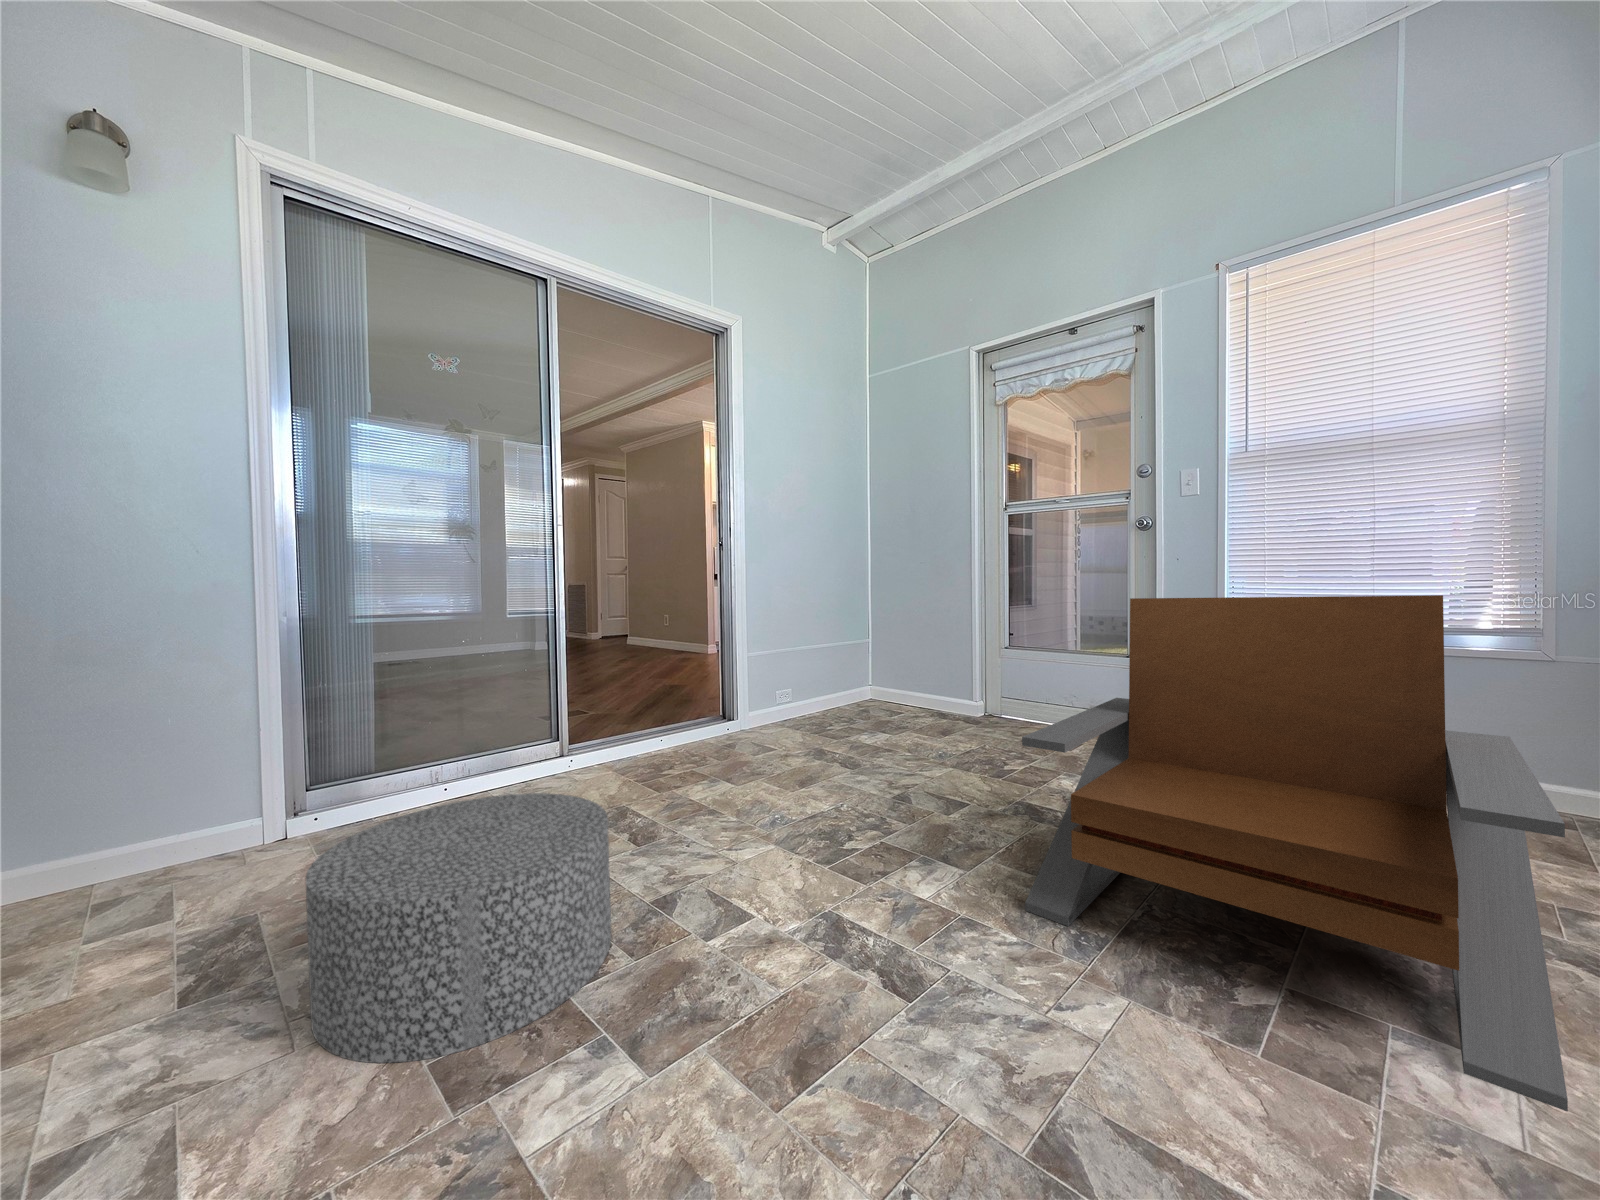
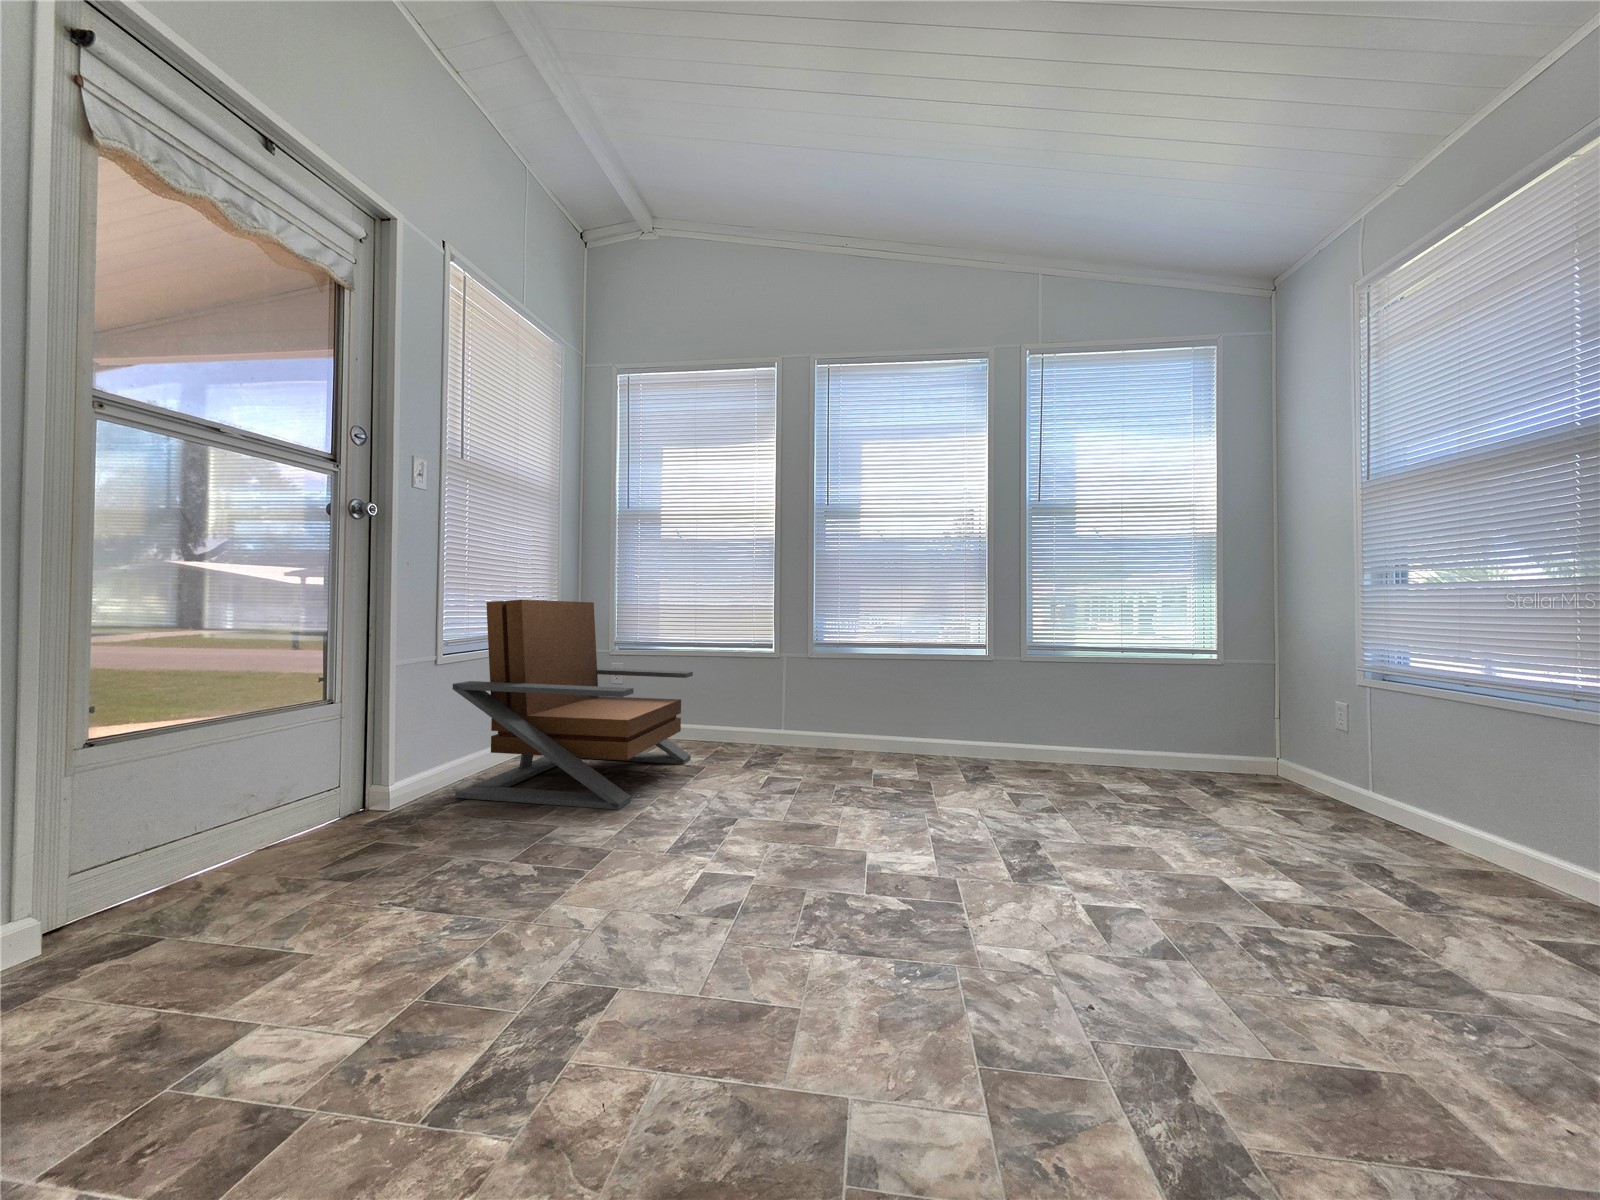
ottoman: present [305,793,612,1063] -> none [777,784,1042,1024]

